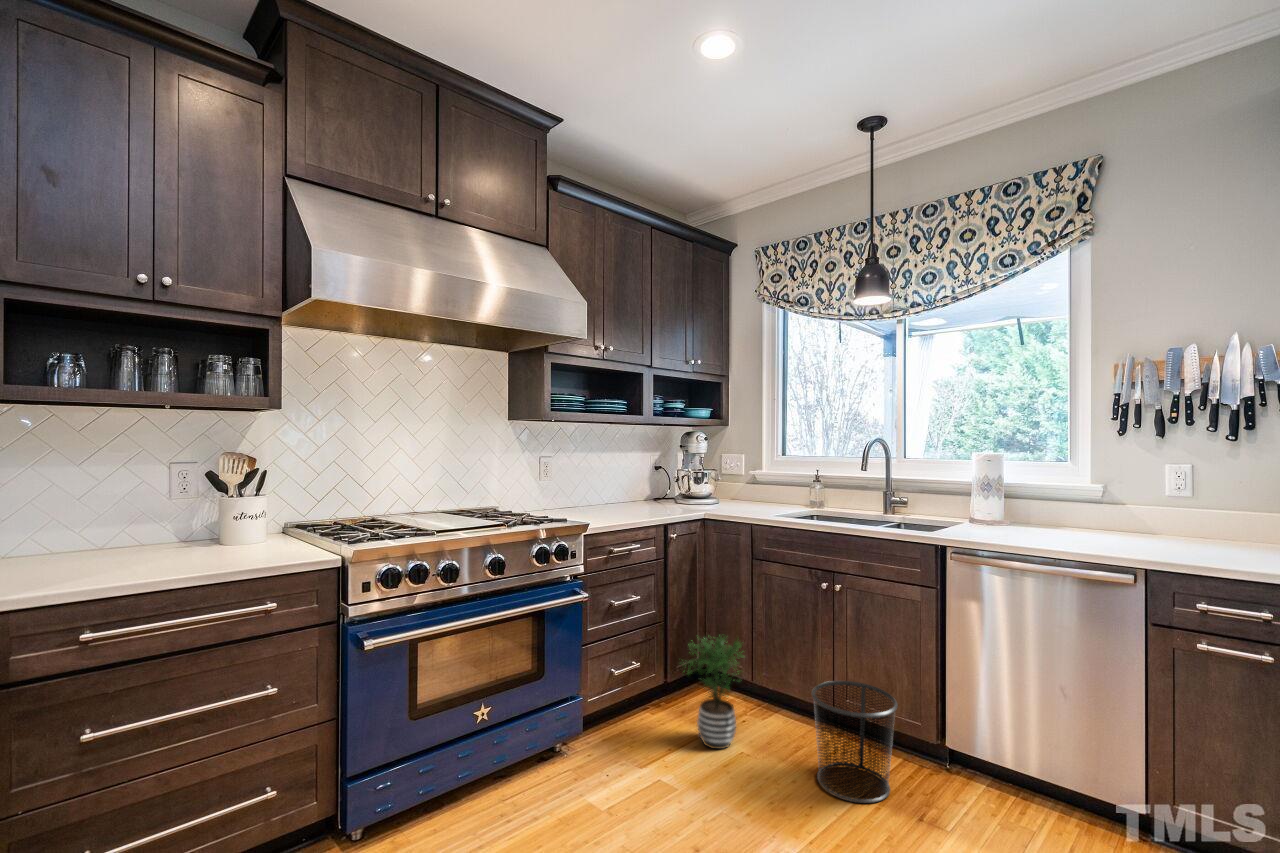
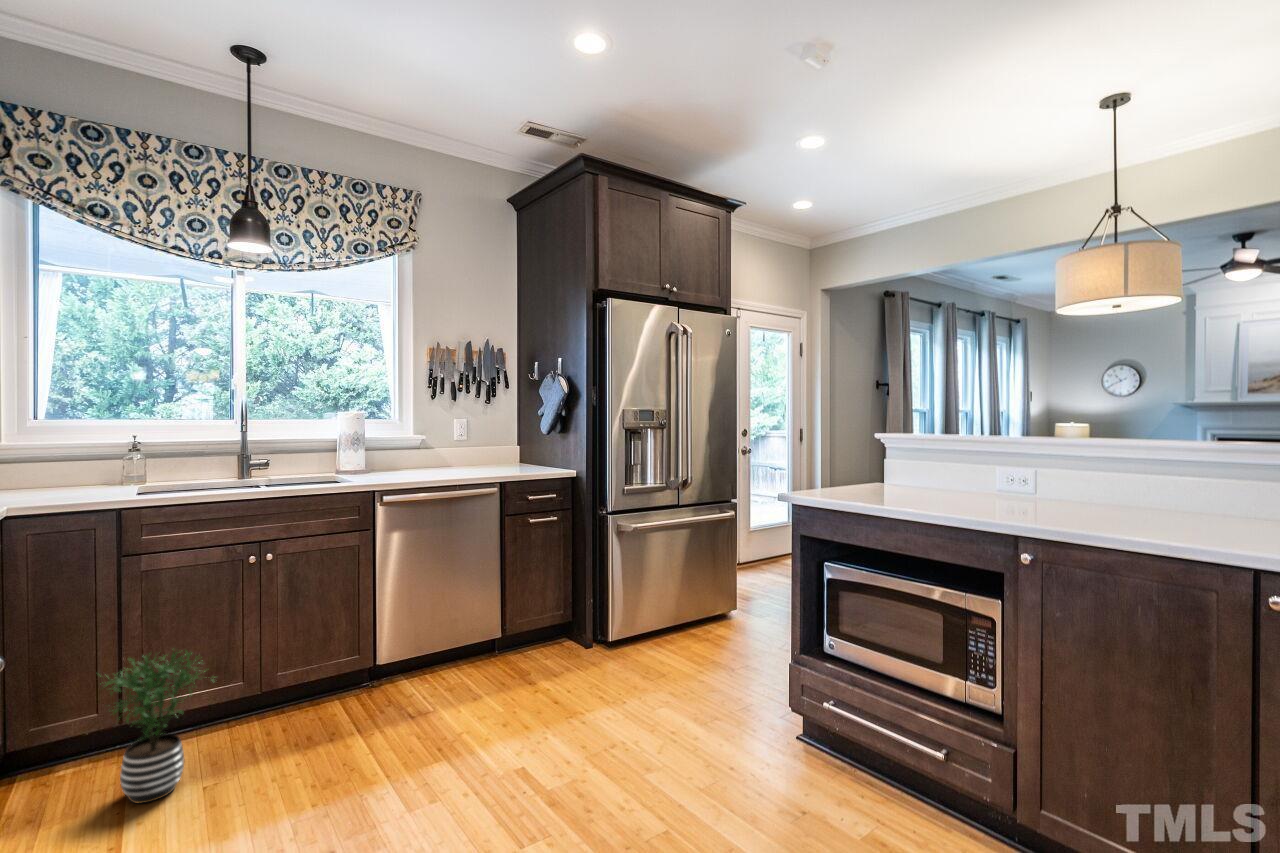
waste bin: present [812,681,898,803] -> none [291,631,377,743]

